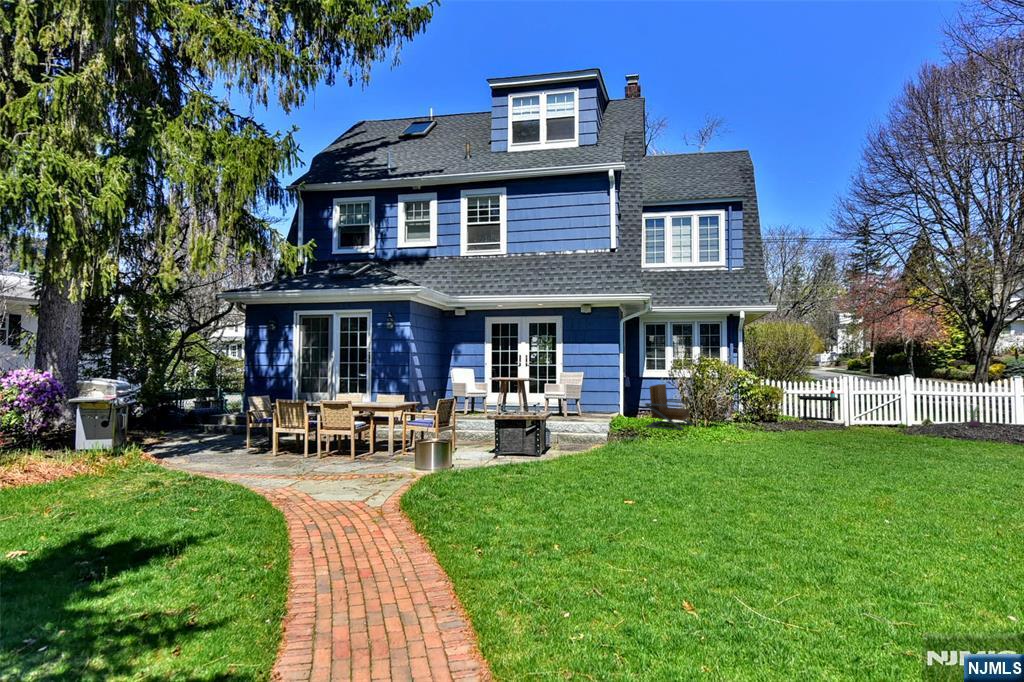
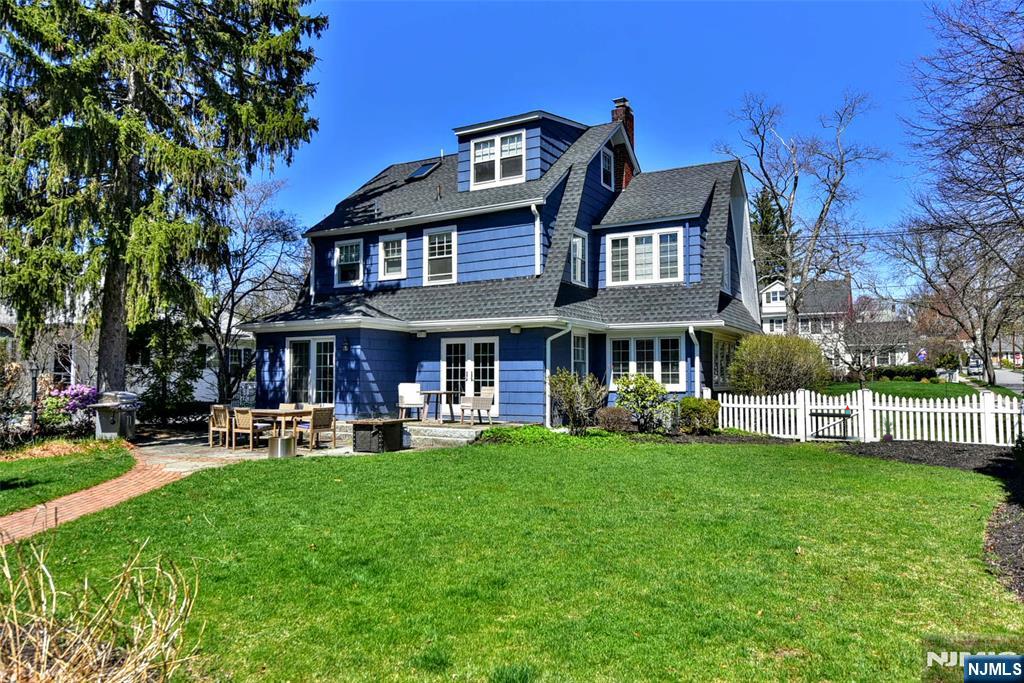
lounge chair: present [645,384,692,430] -> none [543,396,594,437]
side table: present [798,390,840,421] -> present [809,405,851,440]

